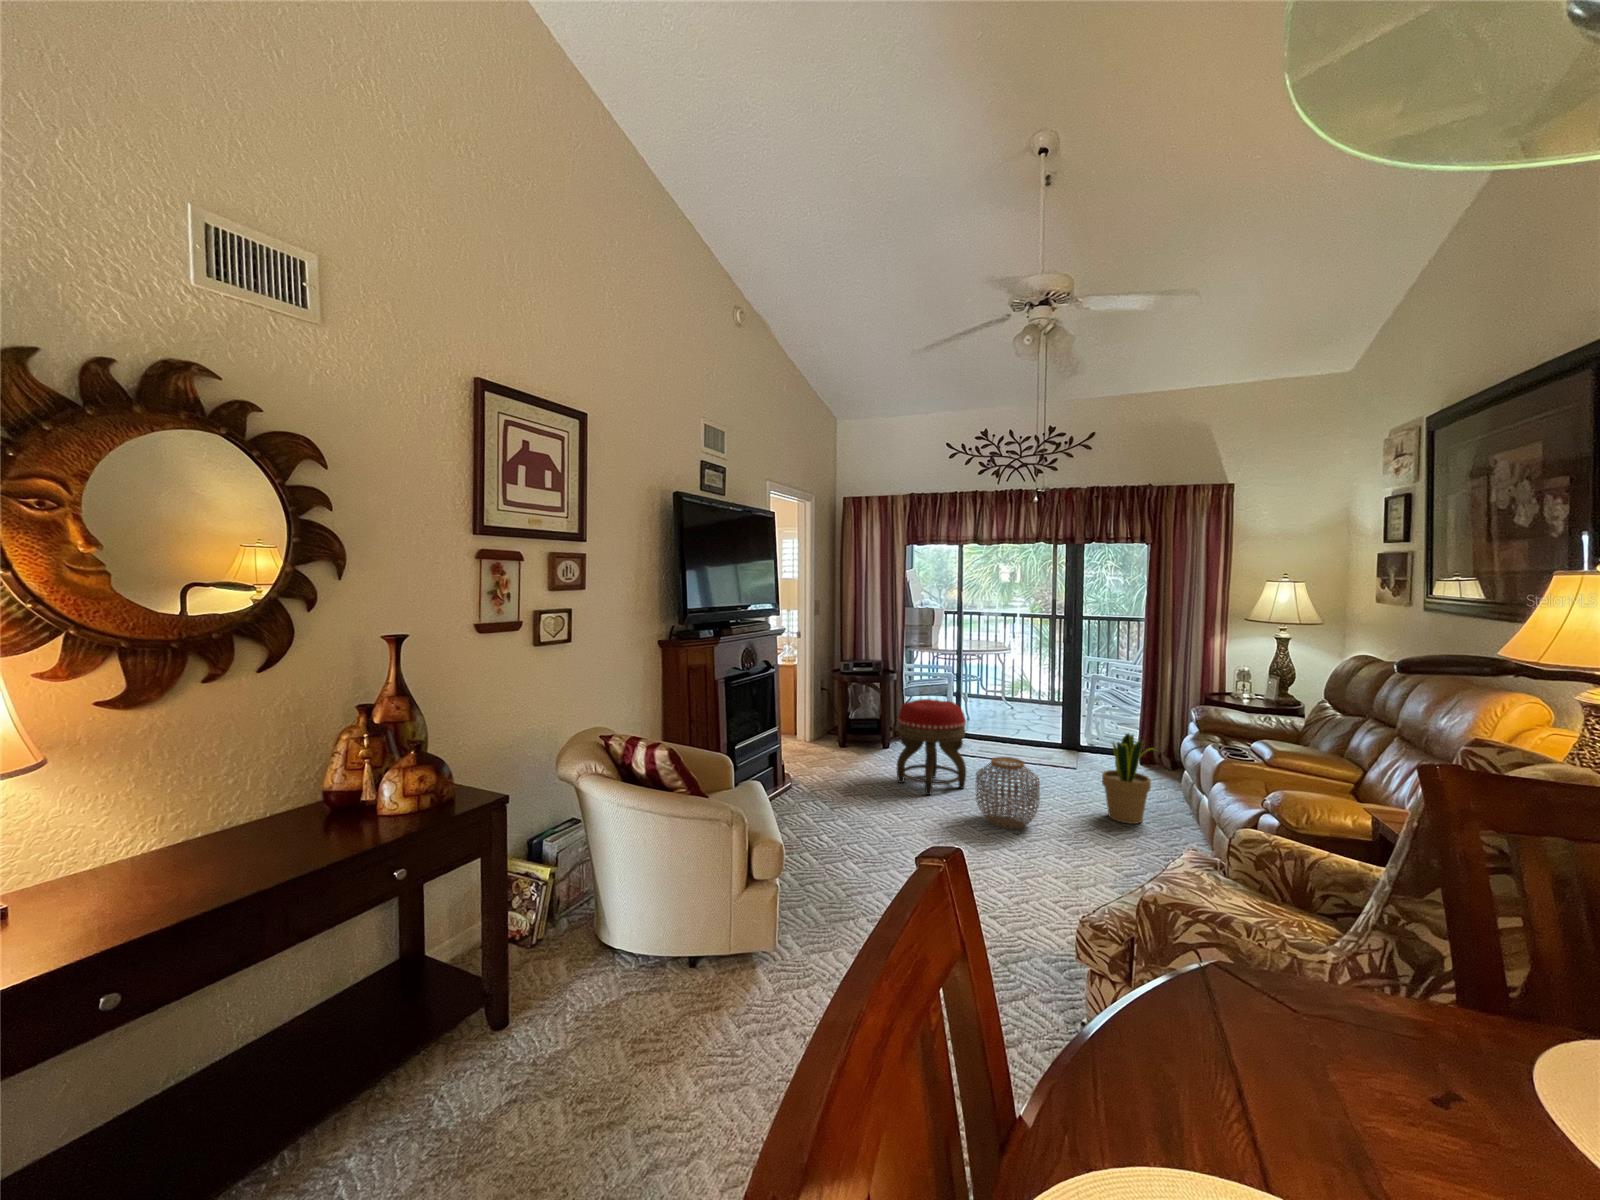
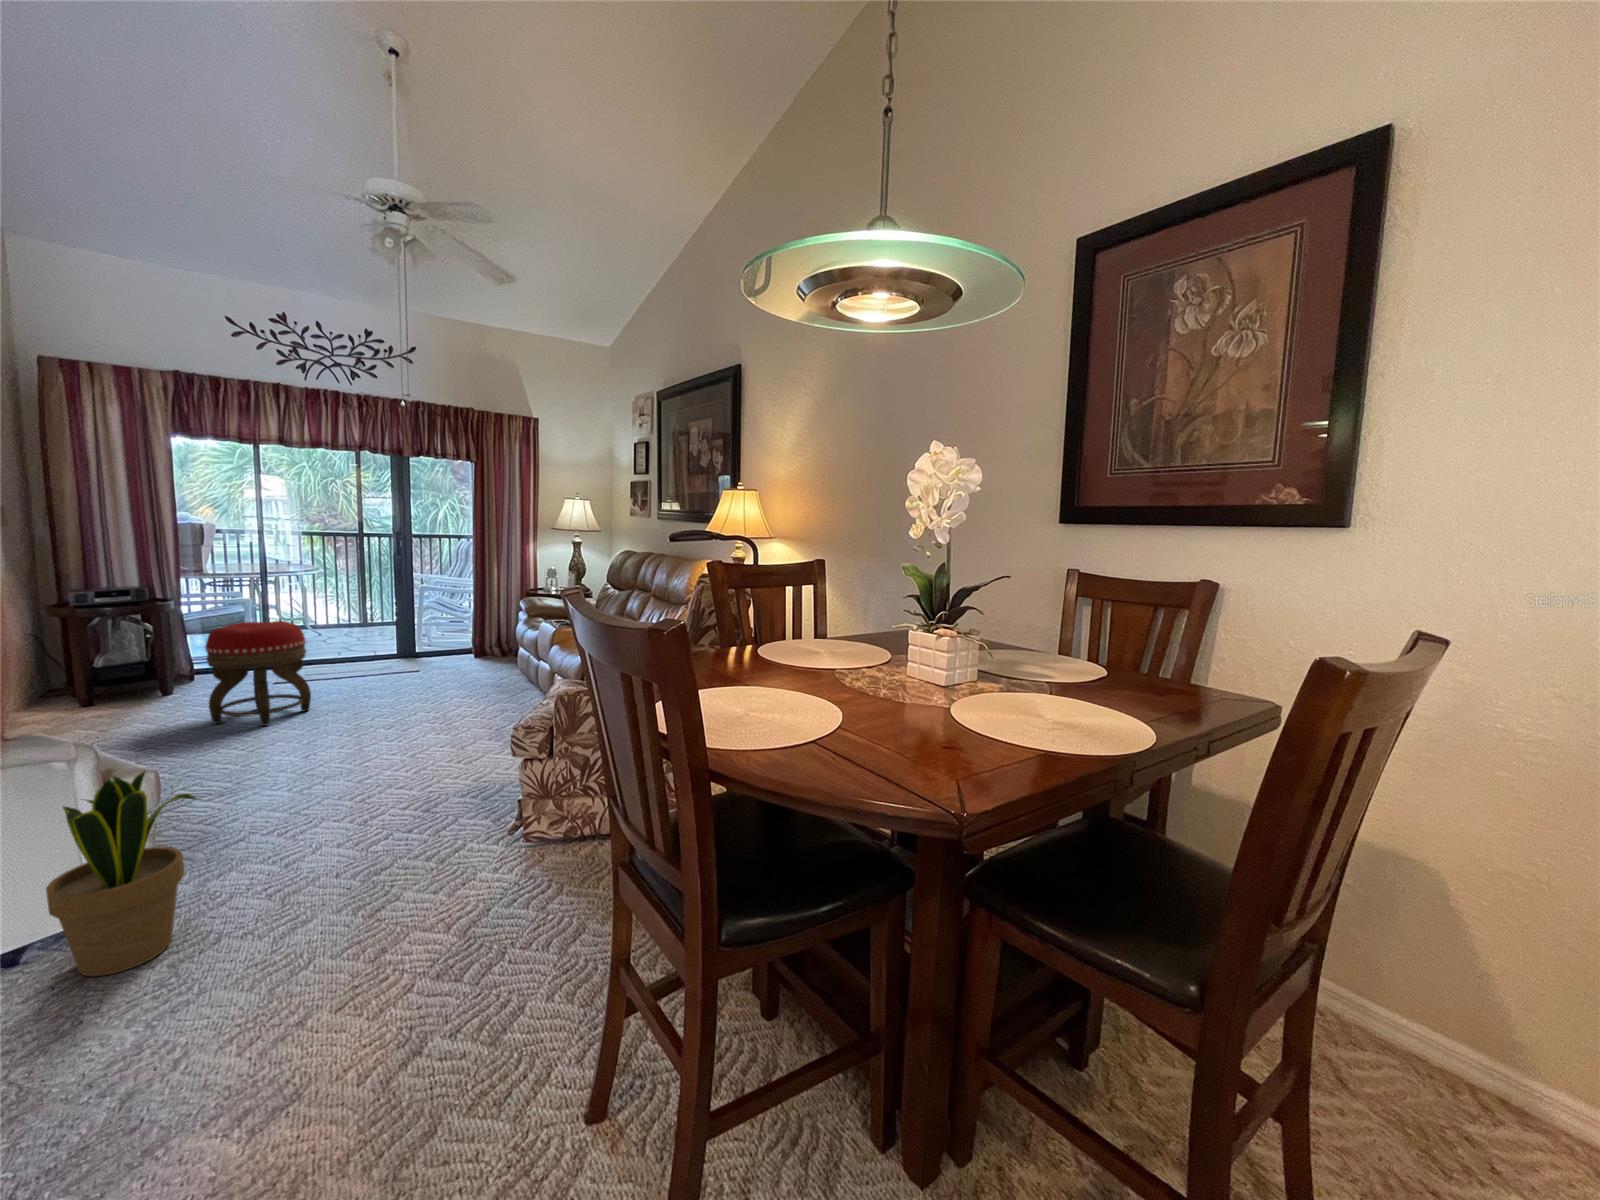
potted plant: present [1102,733,1156,824] -> present [46,771,196,976]
woven basket: present [976,757,1040,829] -> none [336,662,409,730]

